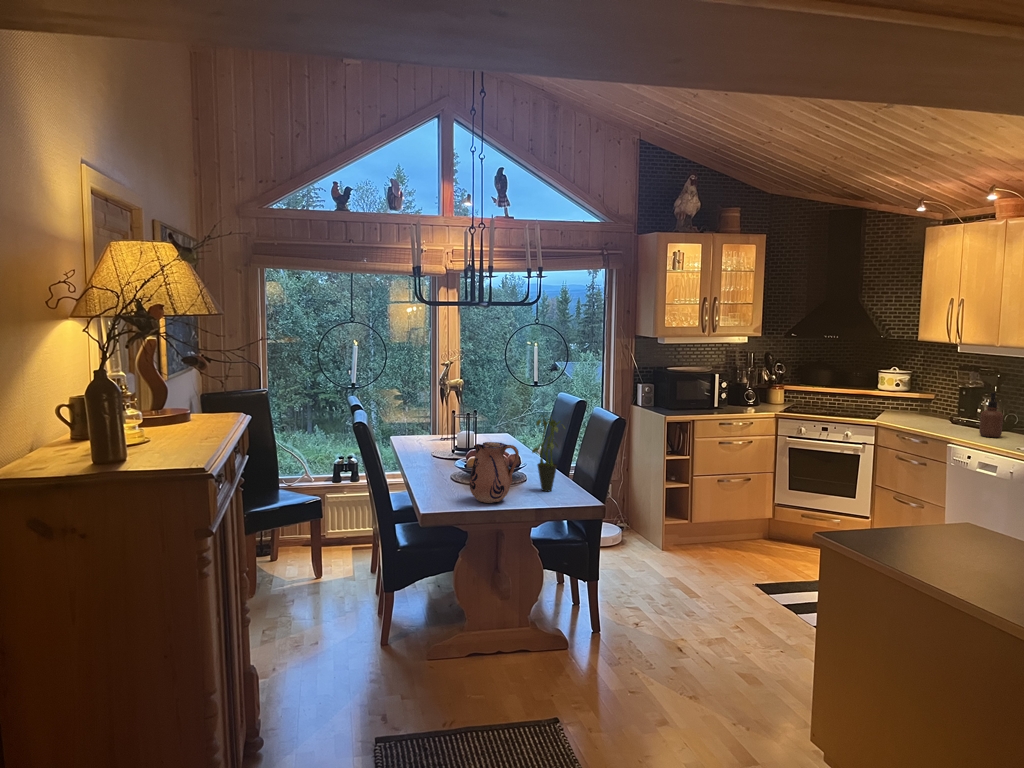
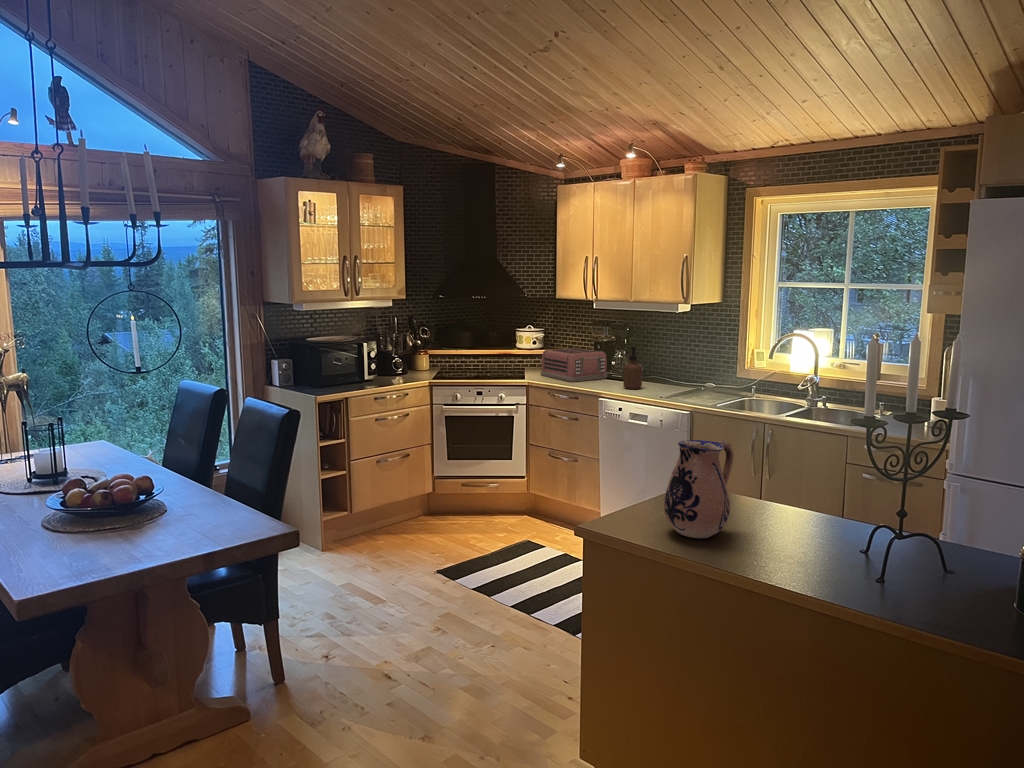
toaster: none [894,392,969,425] -> present [541,348,607,382]
potted plant: present [532,419,560,491] -> none [179,421,225,522]
ceramic pitcher: present [470,442,519,503] -> present [664,440,733,538]

